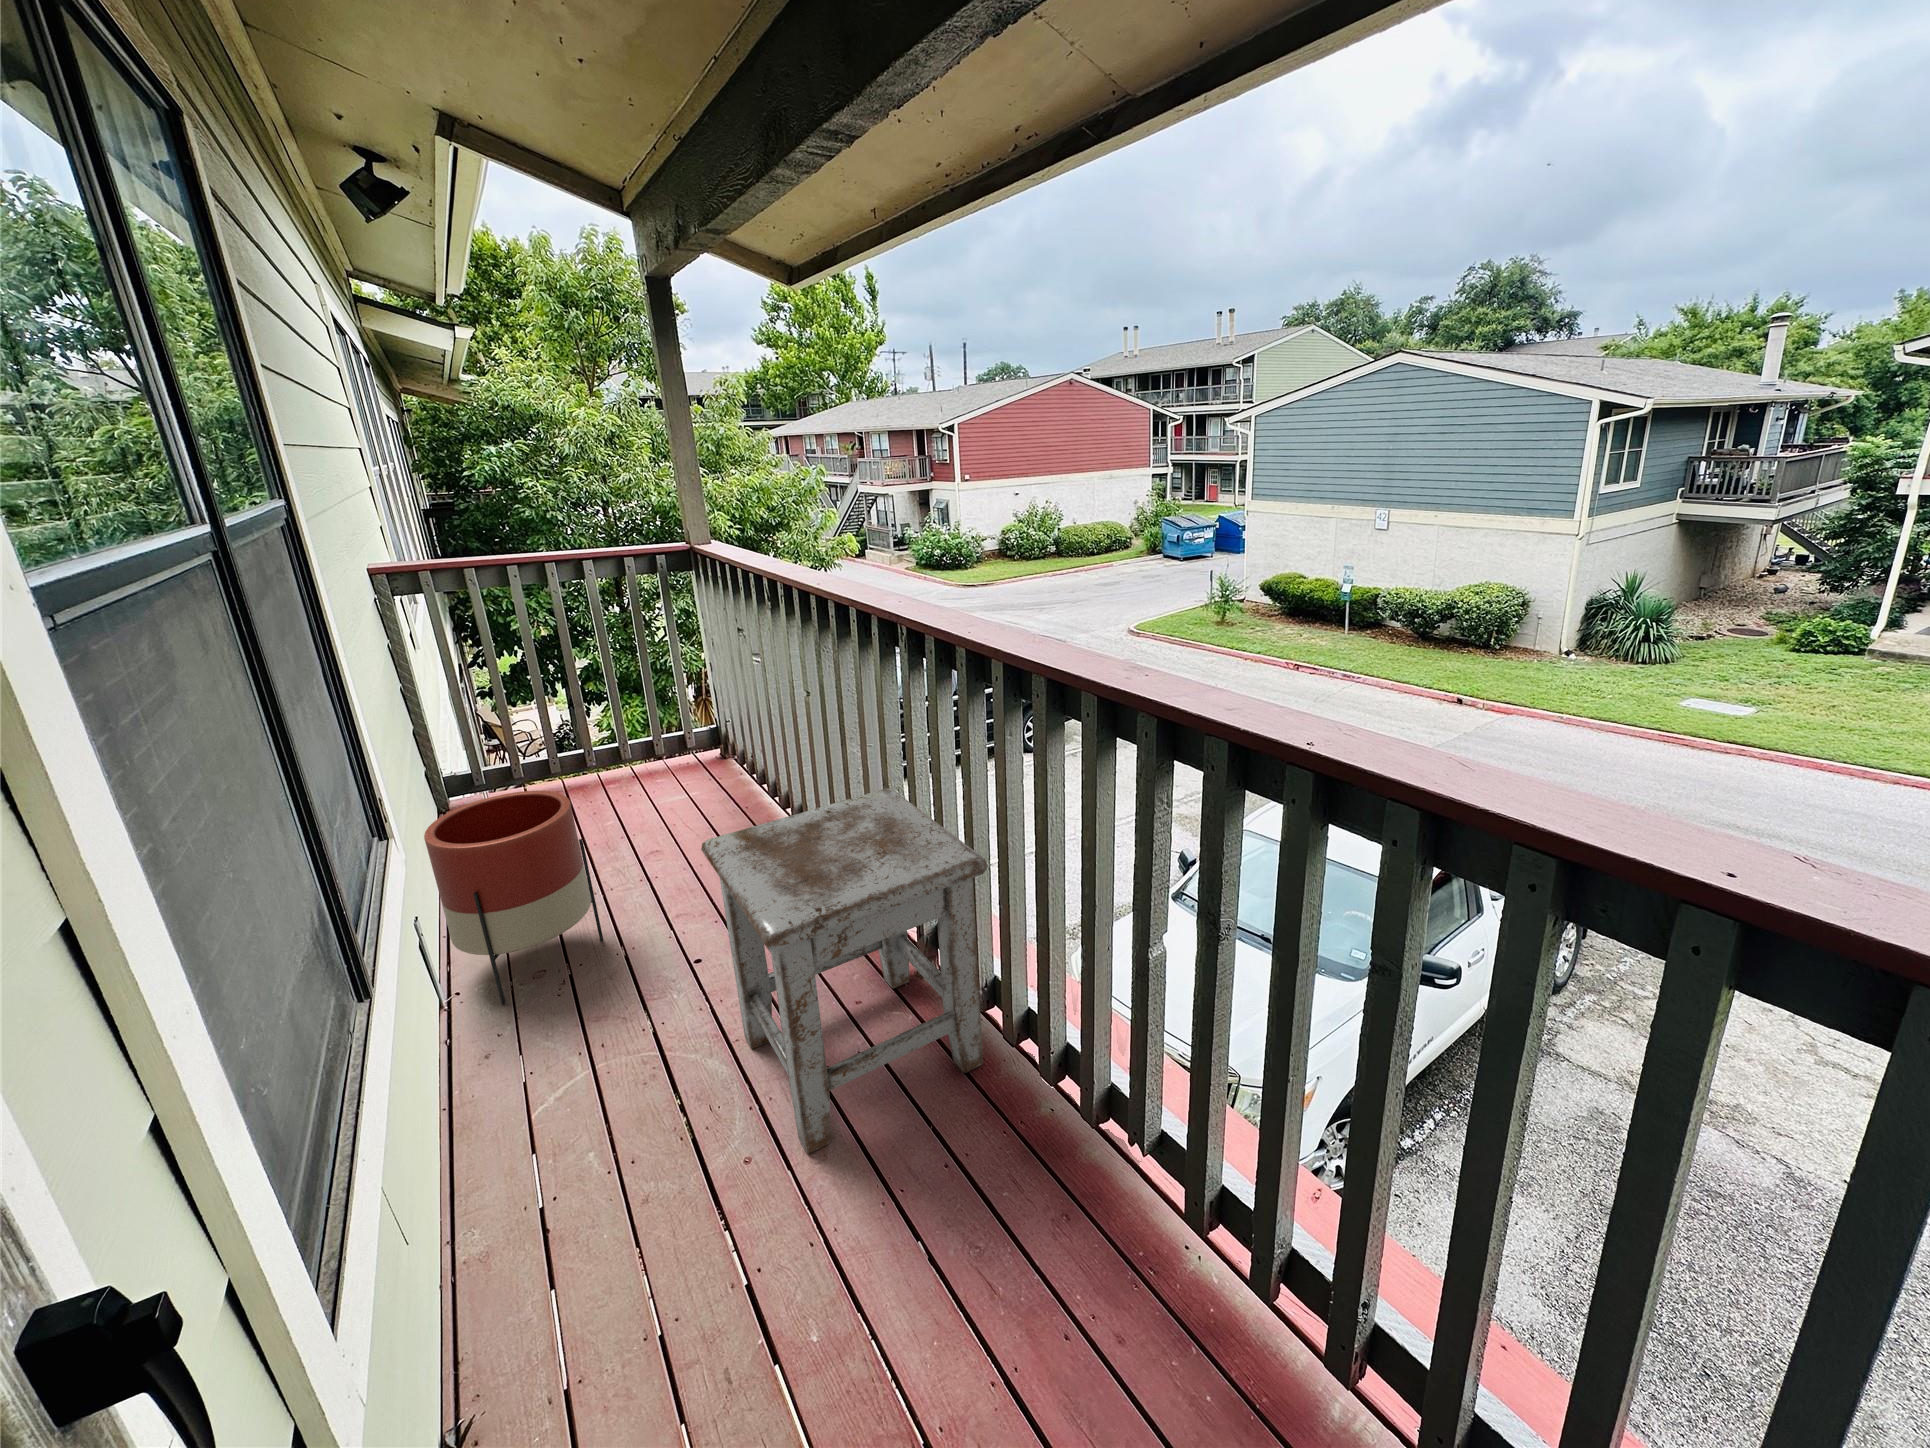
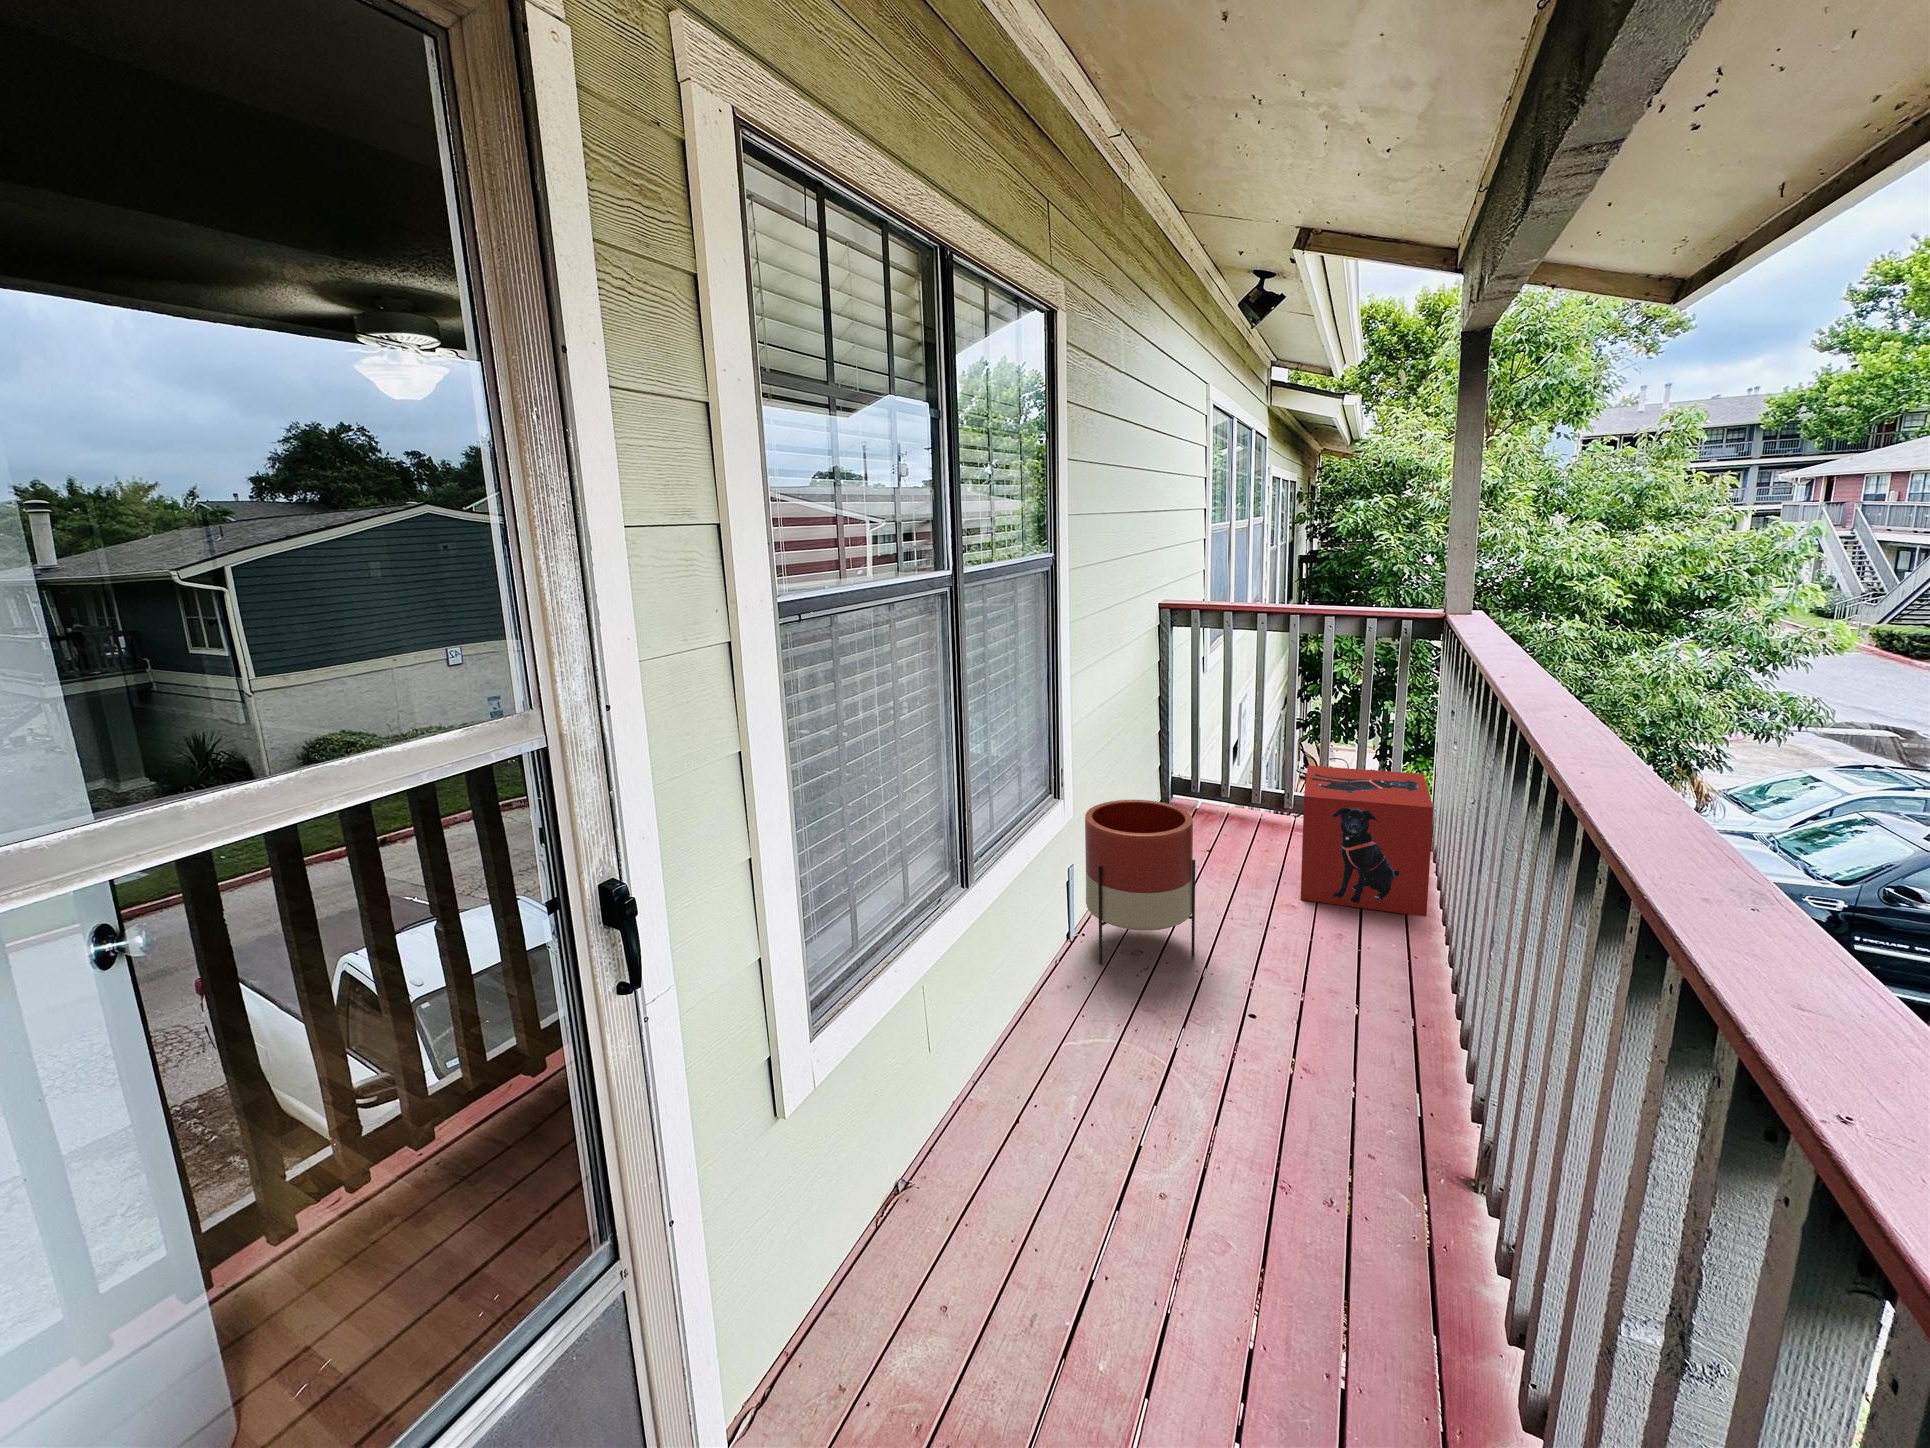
storage box: none [619,691,766,841] -> present [1301,766,1433,917]
stool: present [701,788,988,1154] -> none [1196,894,1500,1312]

